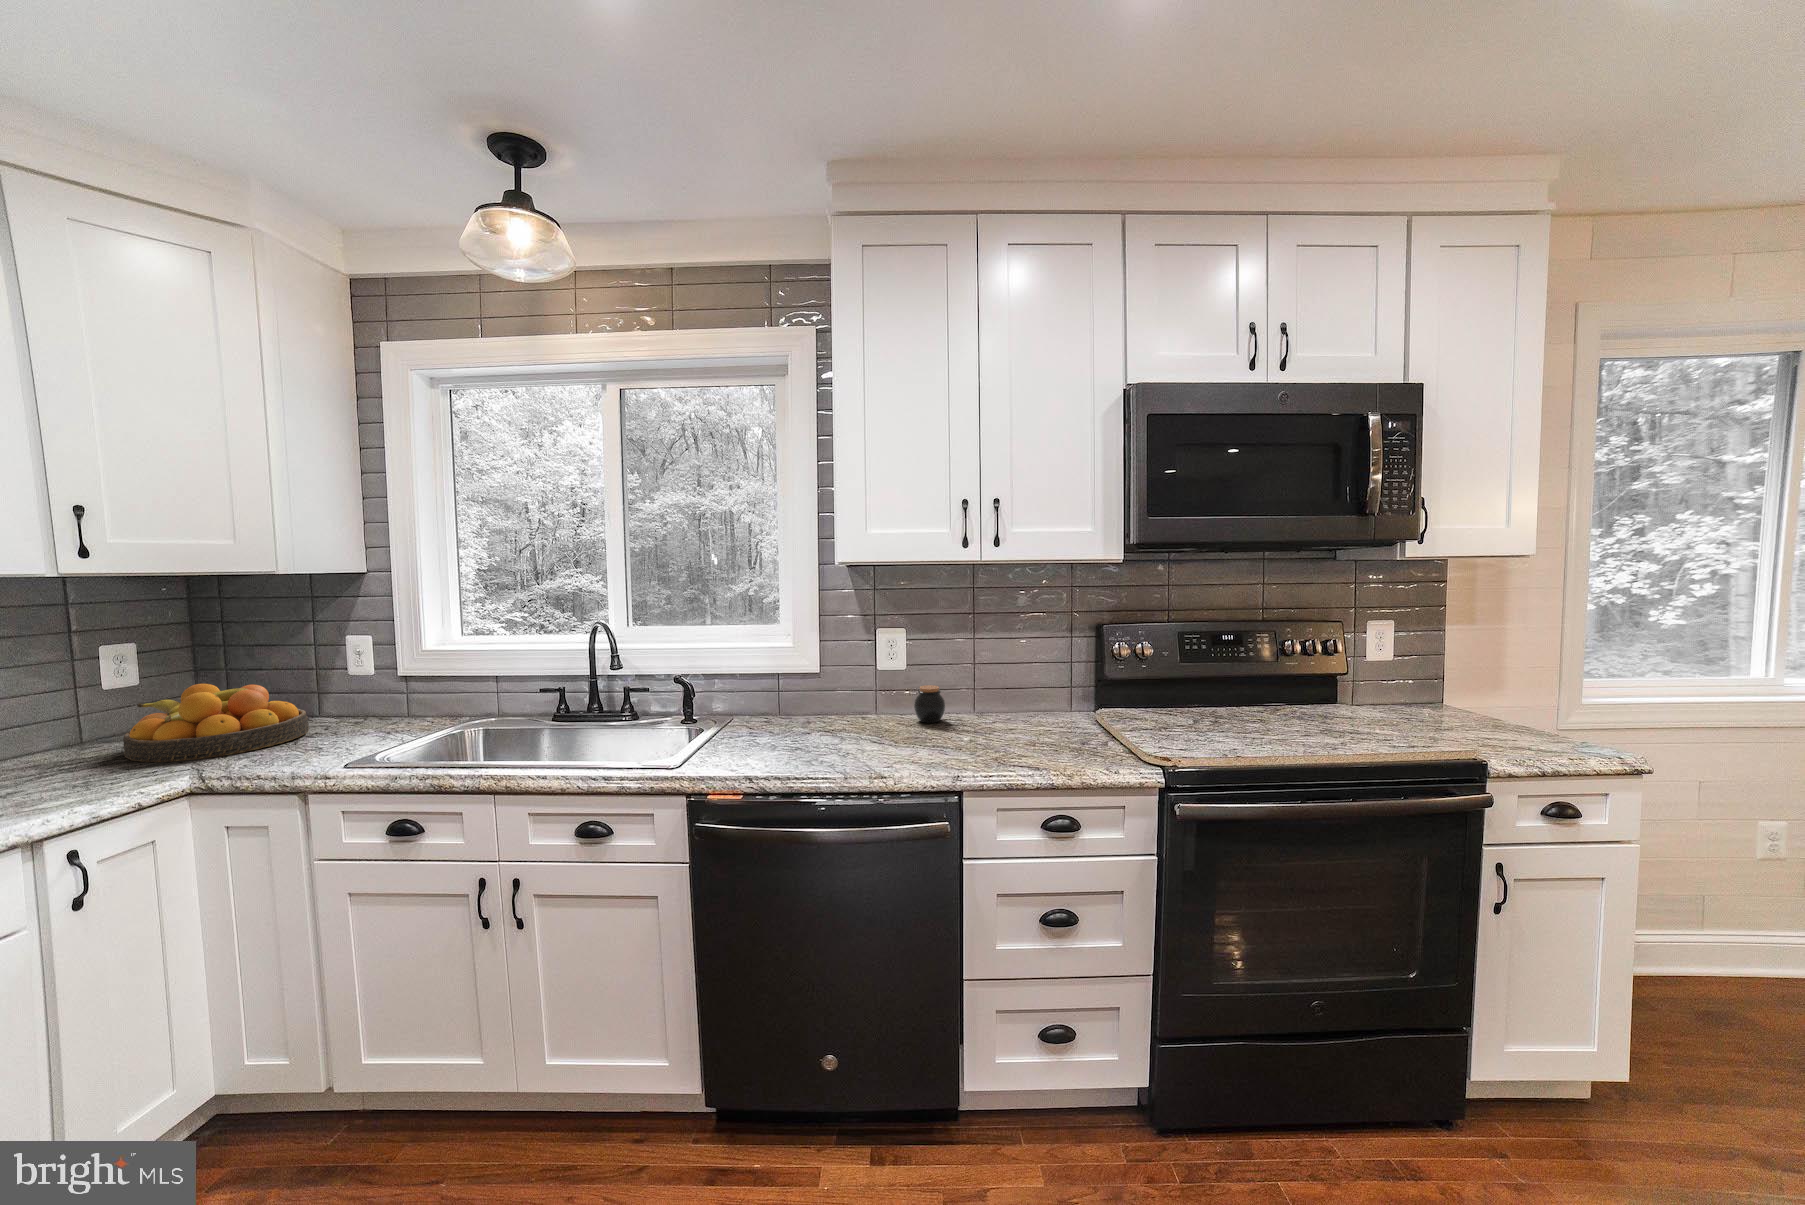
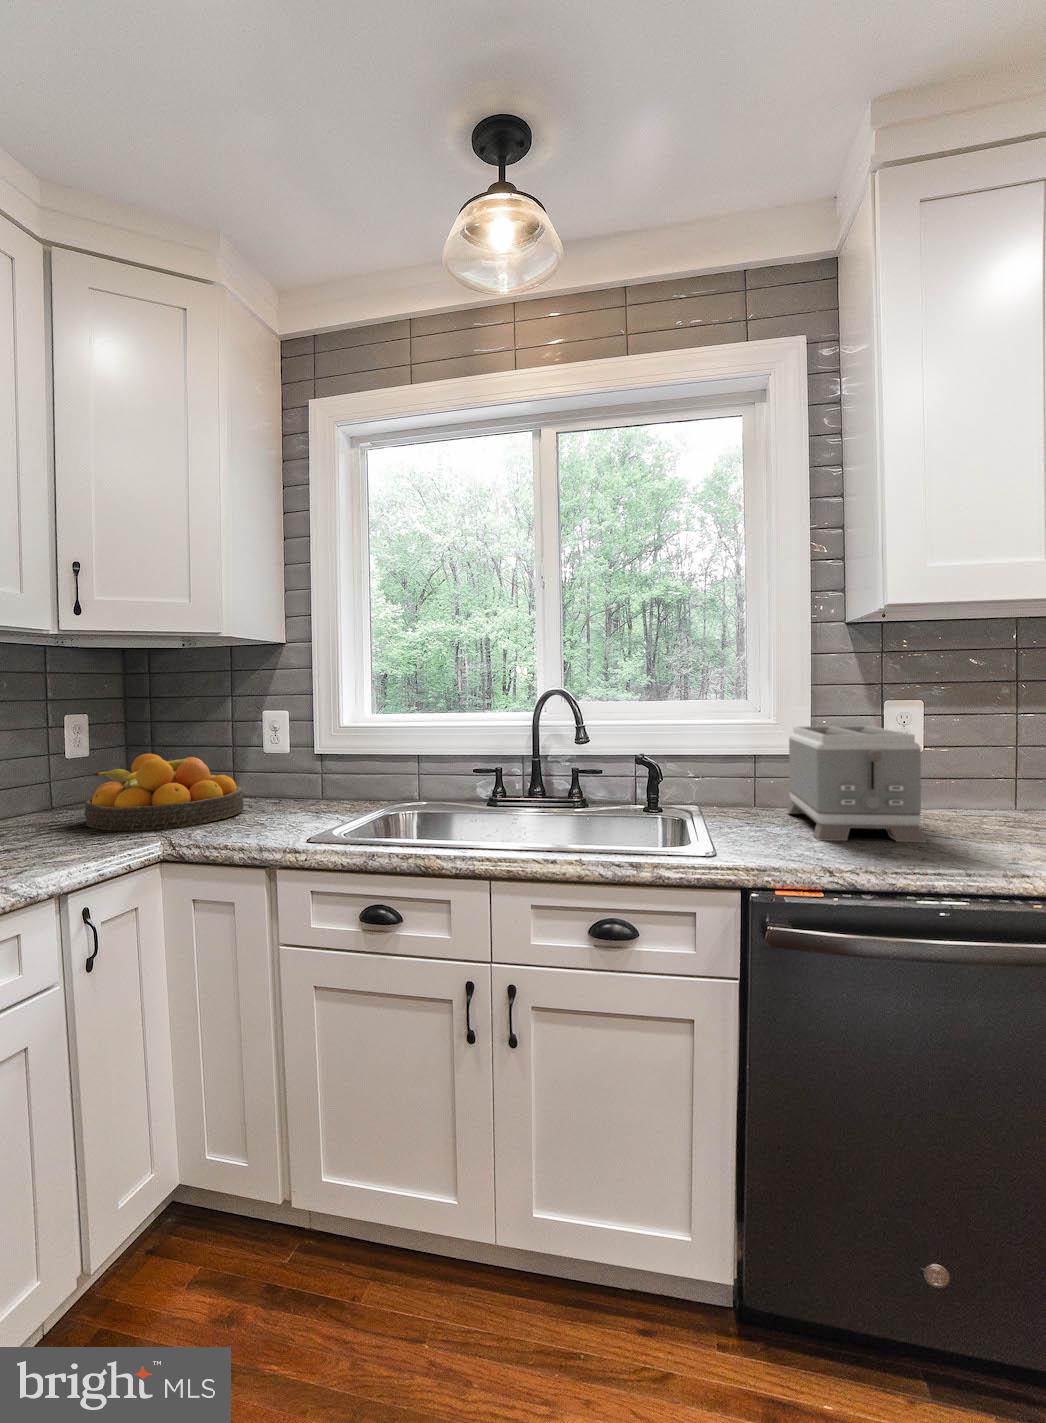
toaster: none [780,651,863,748] -> present [787,726,926,842]
jar: present [914,685,945,723] -> none [950,771,1000,819]

